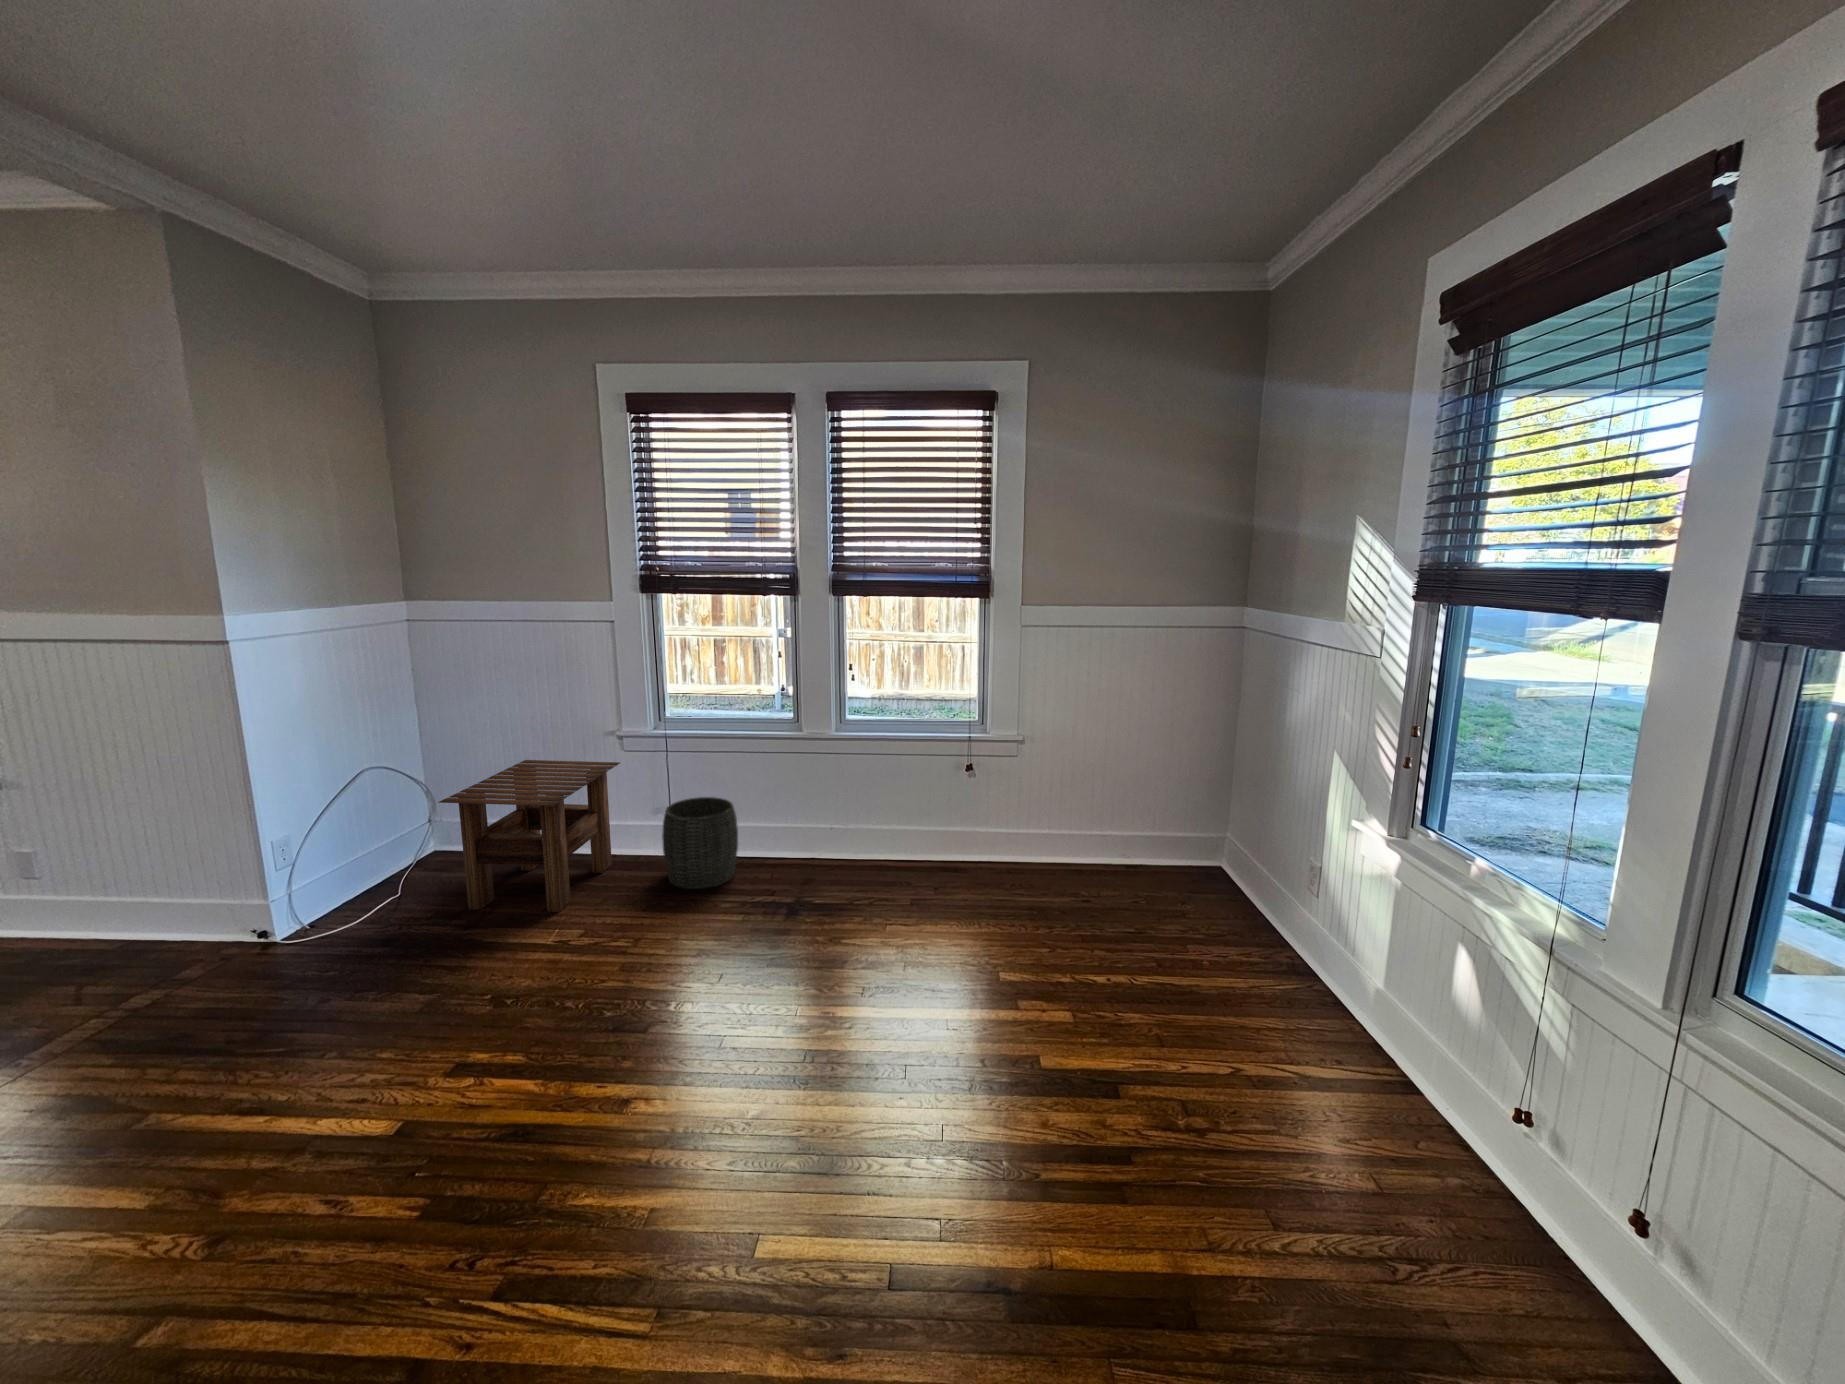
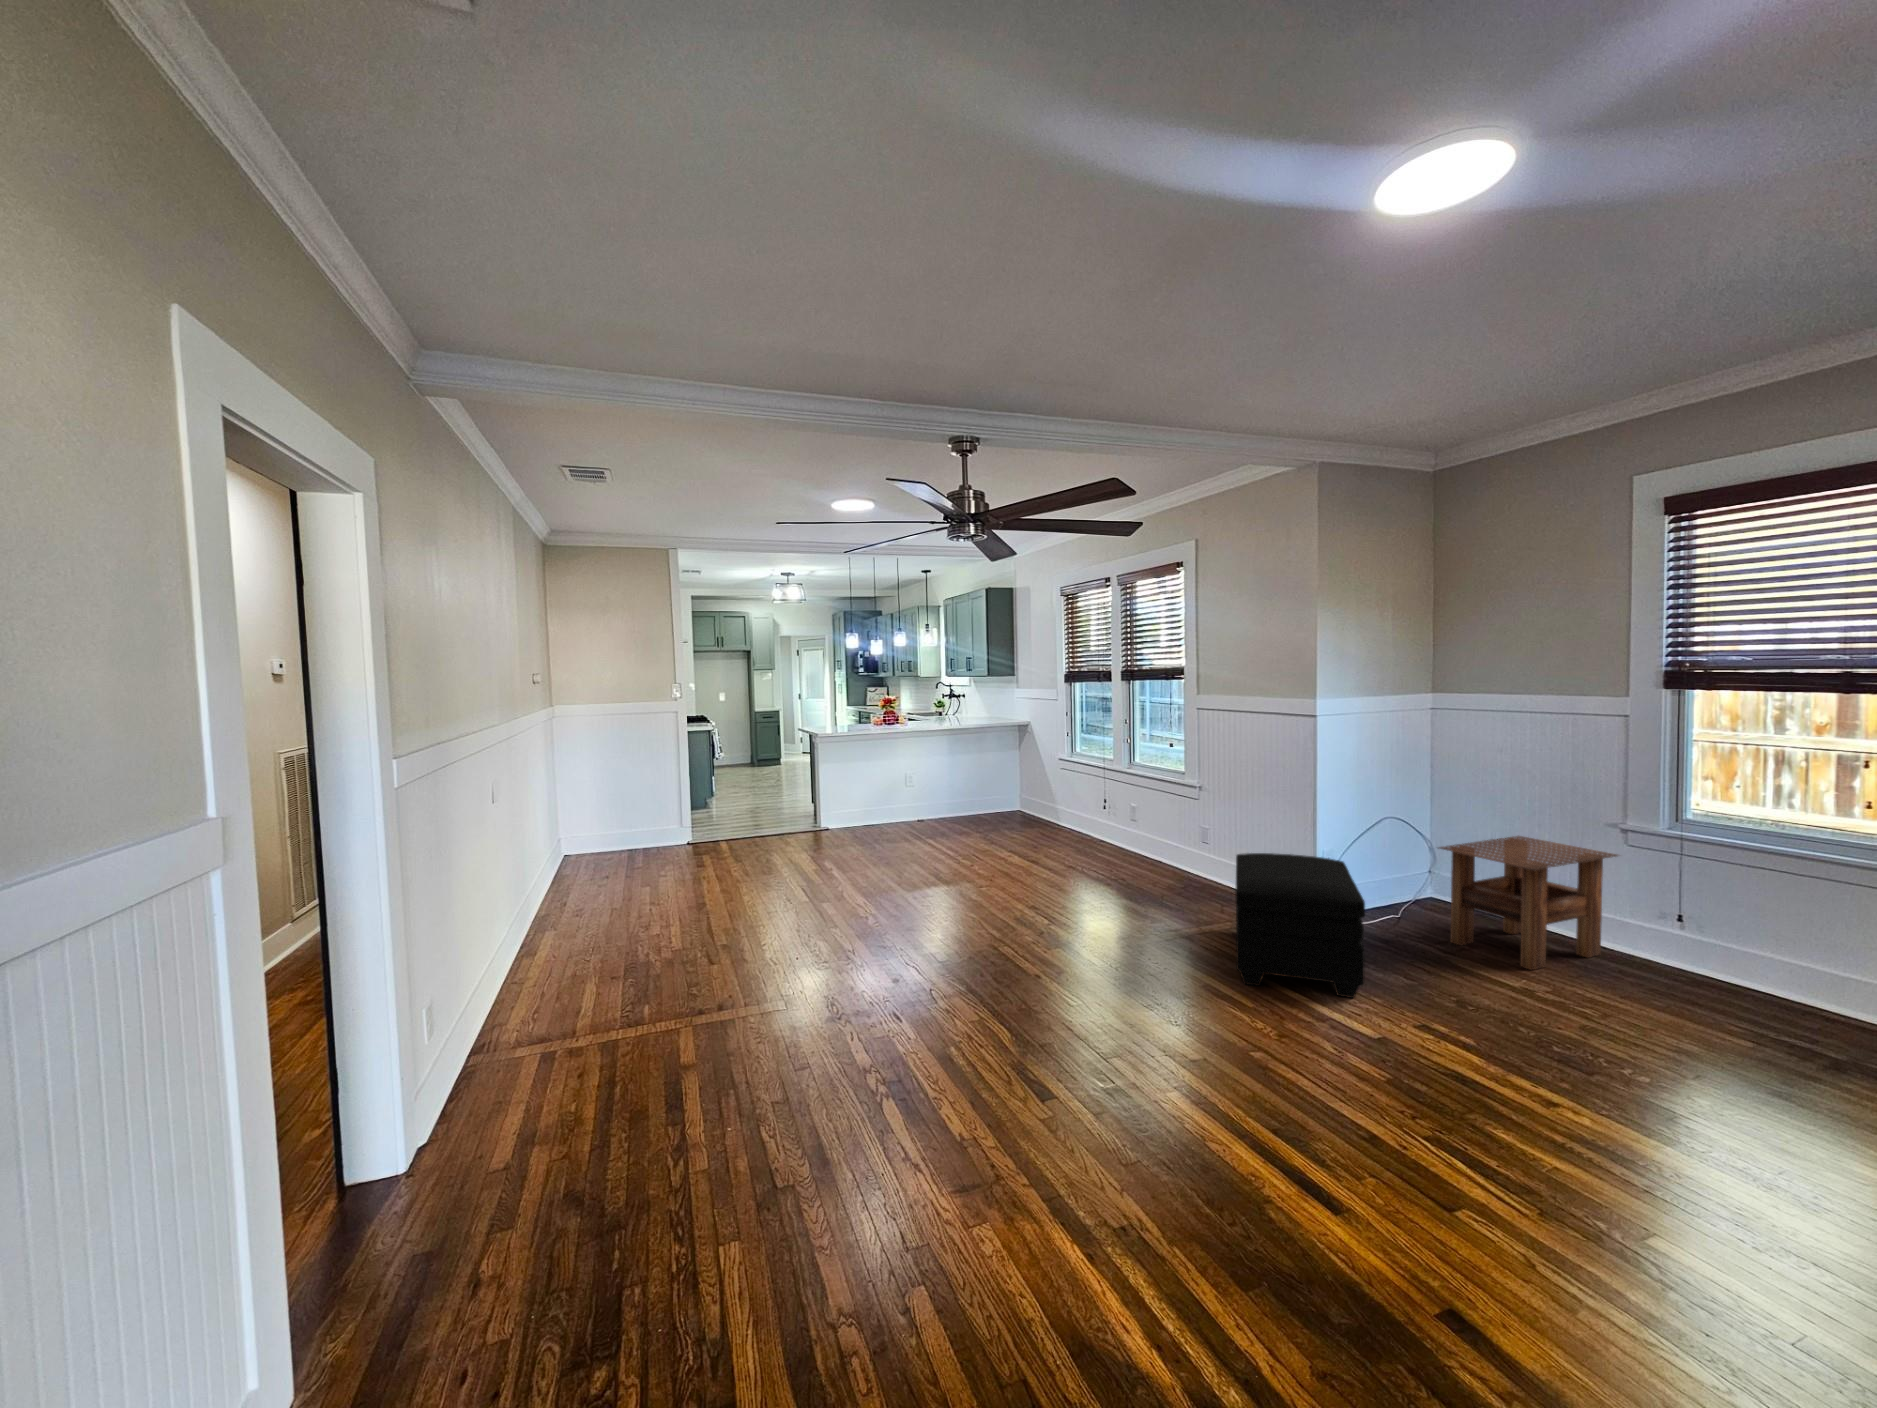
woven basket: present [662,797,738,889] -> none [1663,908,1778,1014]
ottoman: none [73,860,364,1162] -> present [1235,853,1365,998]

